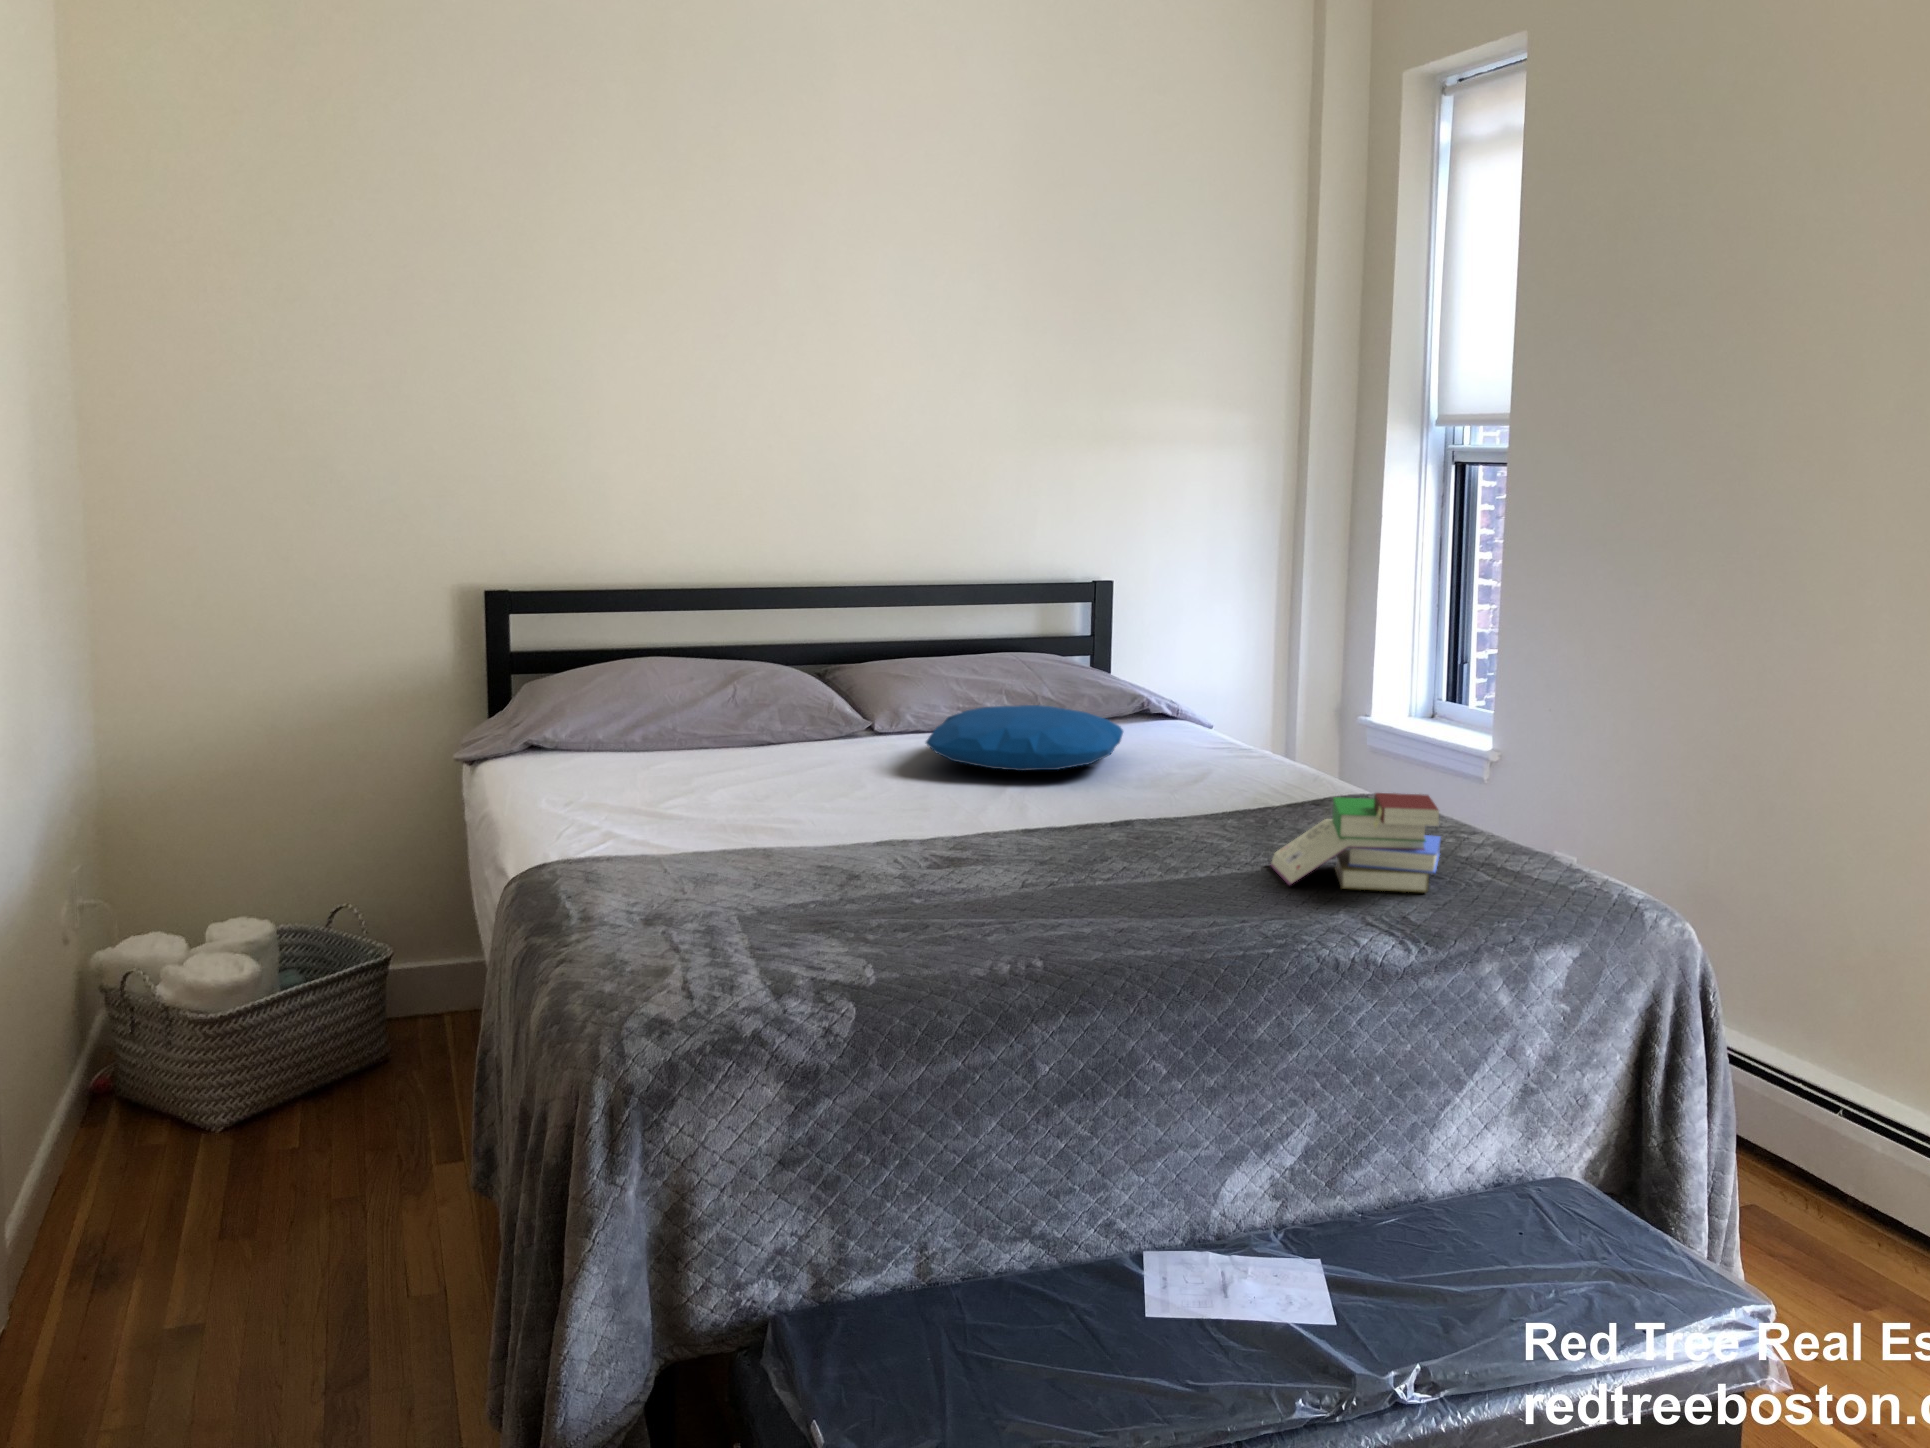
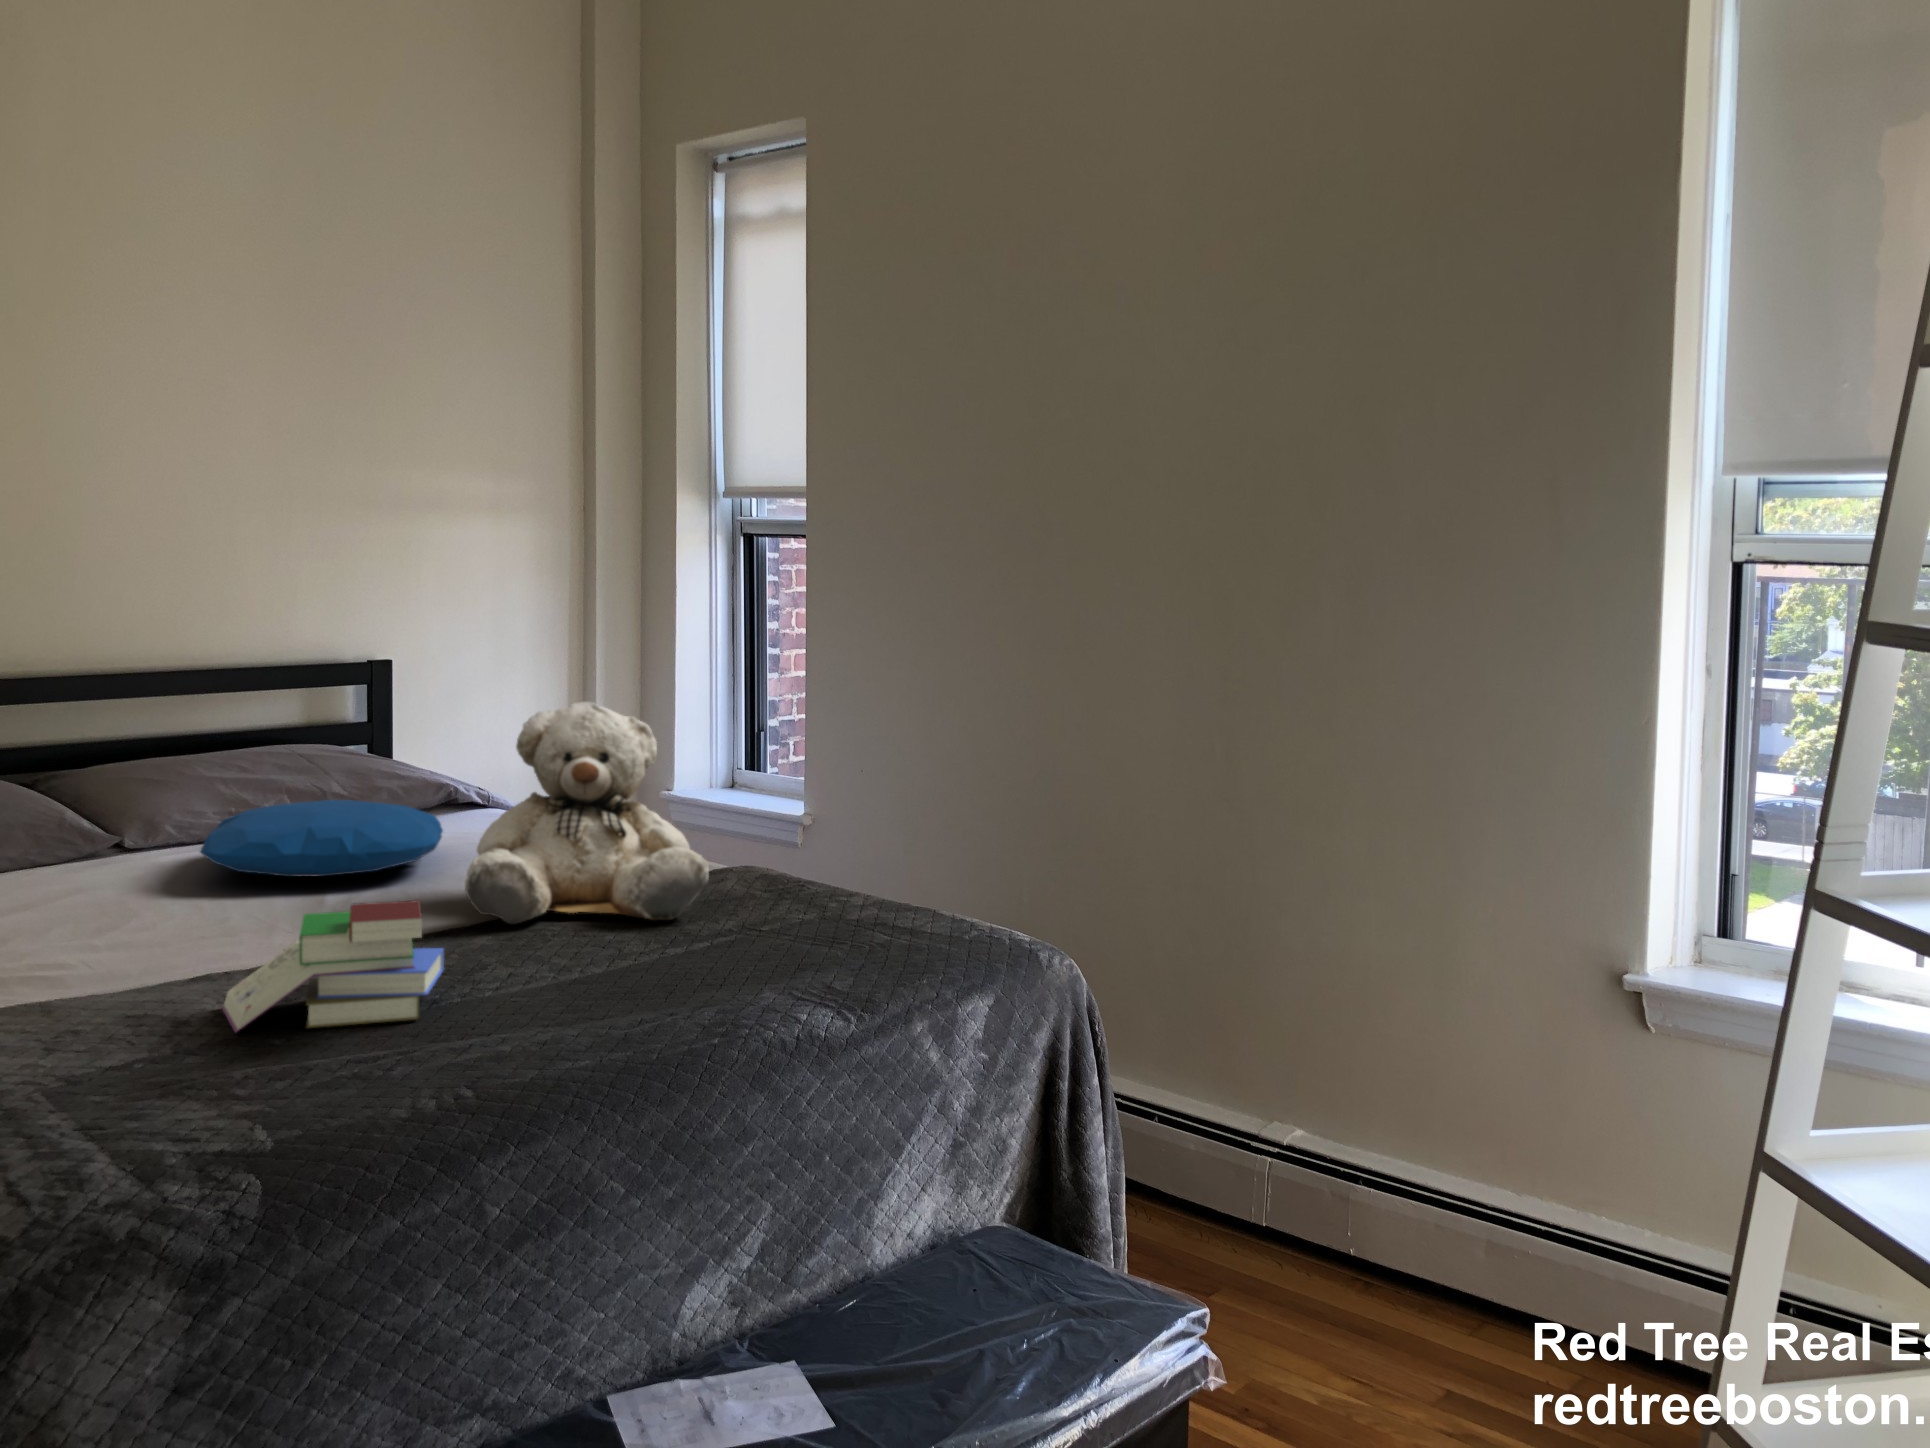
teddy bear: none [1109,630,1325,839] -> present [465,702,709,924]
book: present [1270,793,1441,893] -> present [222,900,444,1032]

